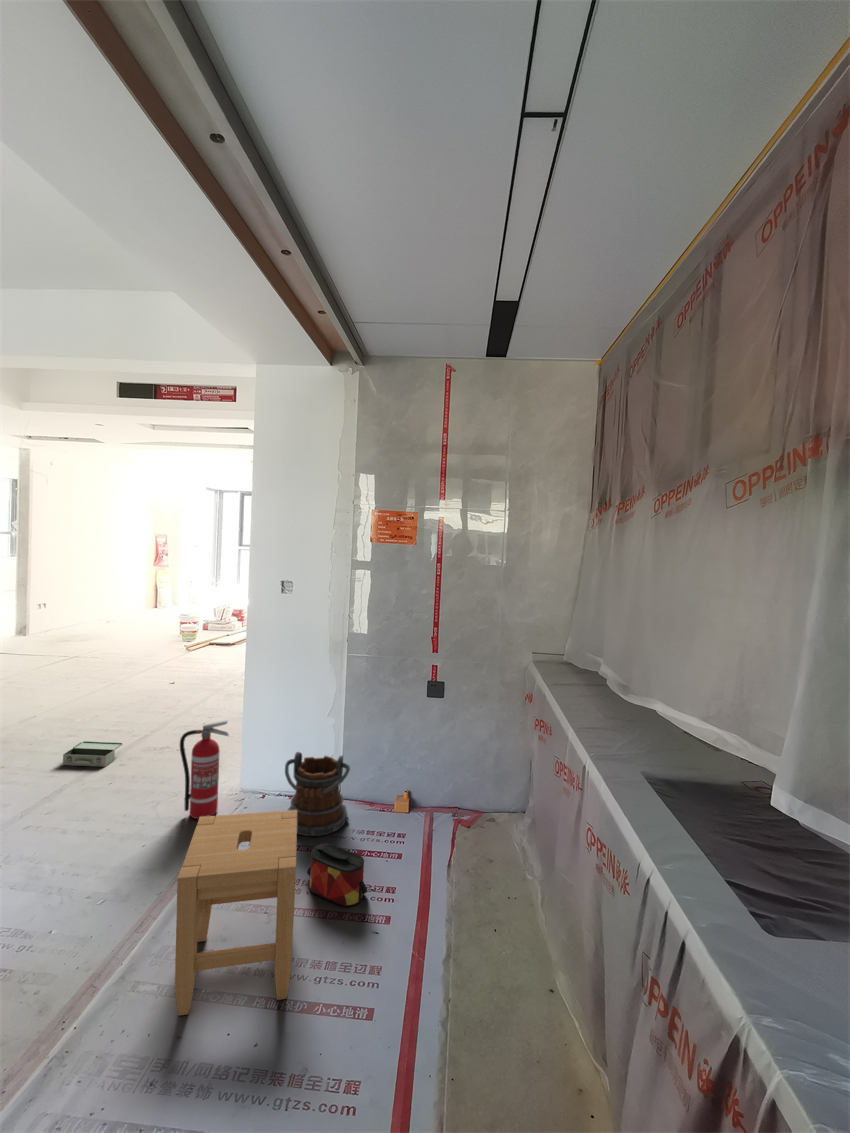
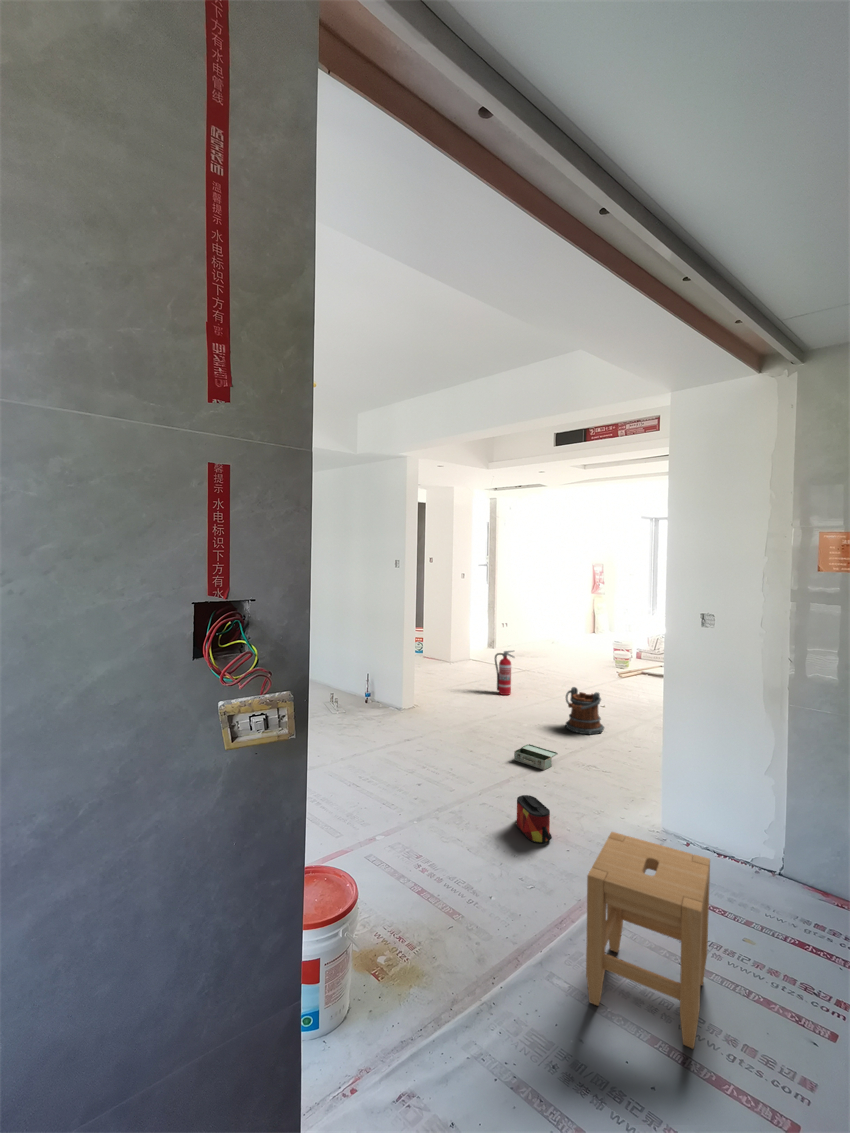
fire extinguisher: present [180,720,229,819] -> present [495,651,514,695]
bucket: present [285,752,350,836] -> present [566,687,604,734]
bag: present [307,844,367,907] -> present [517,795,552,843]

